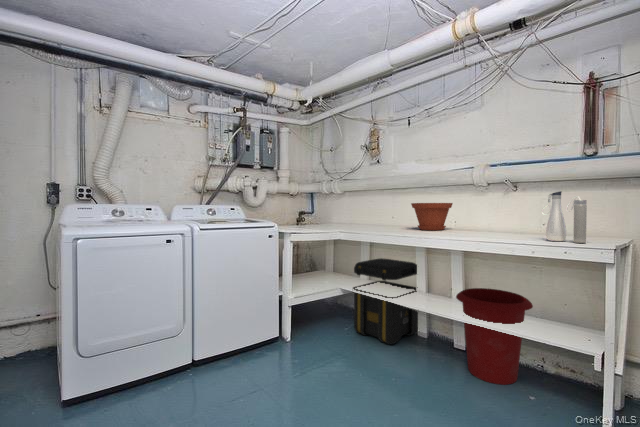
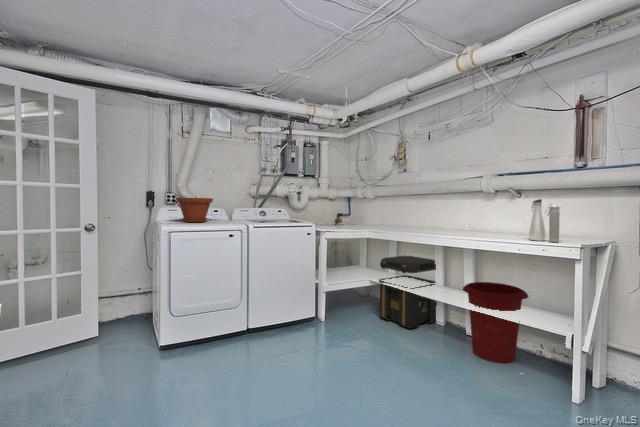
plant pot: present [411,203,453,230] -> present [176,198,213,222]

